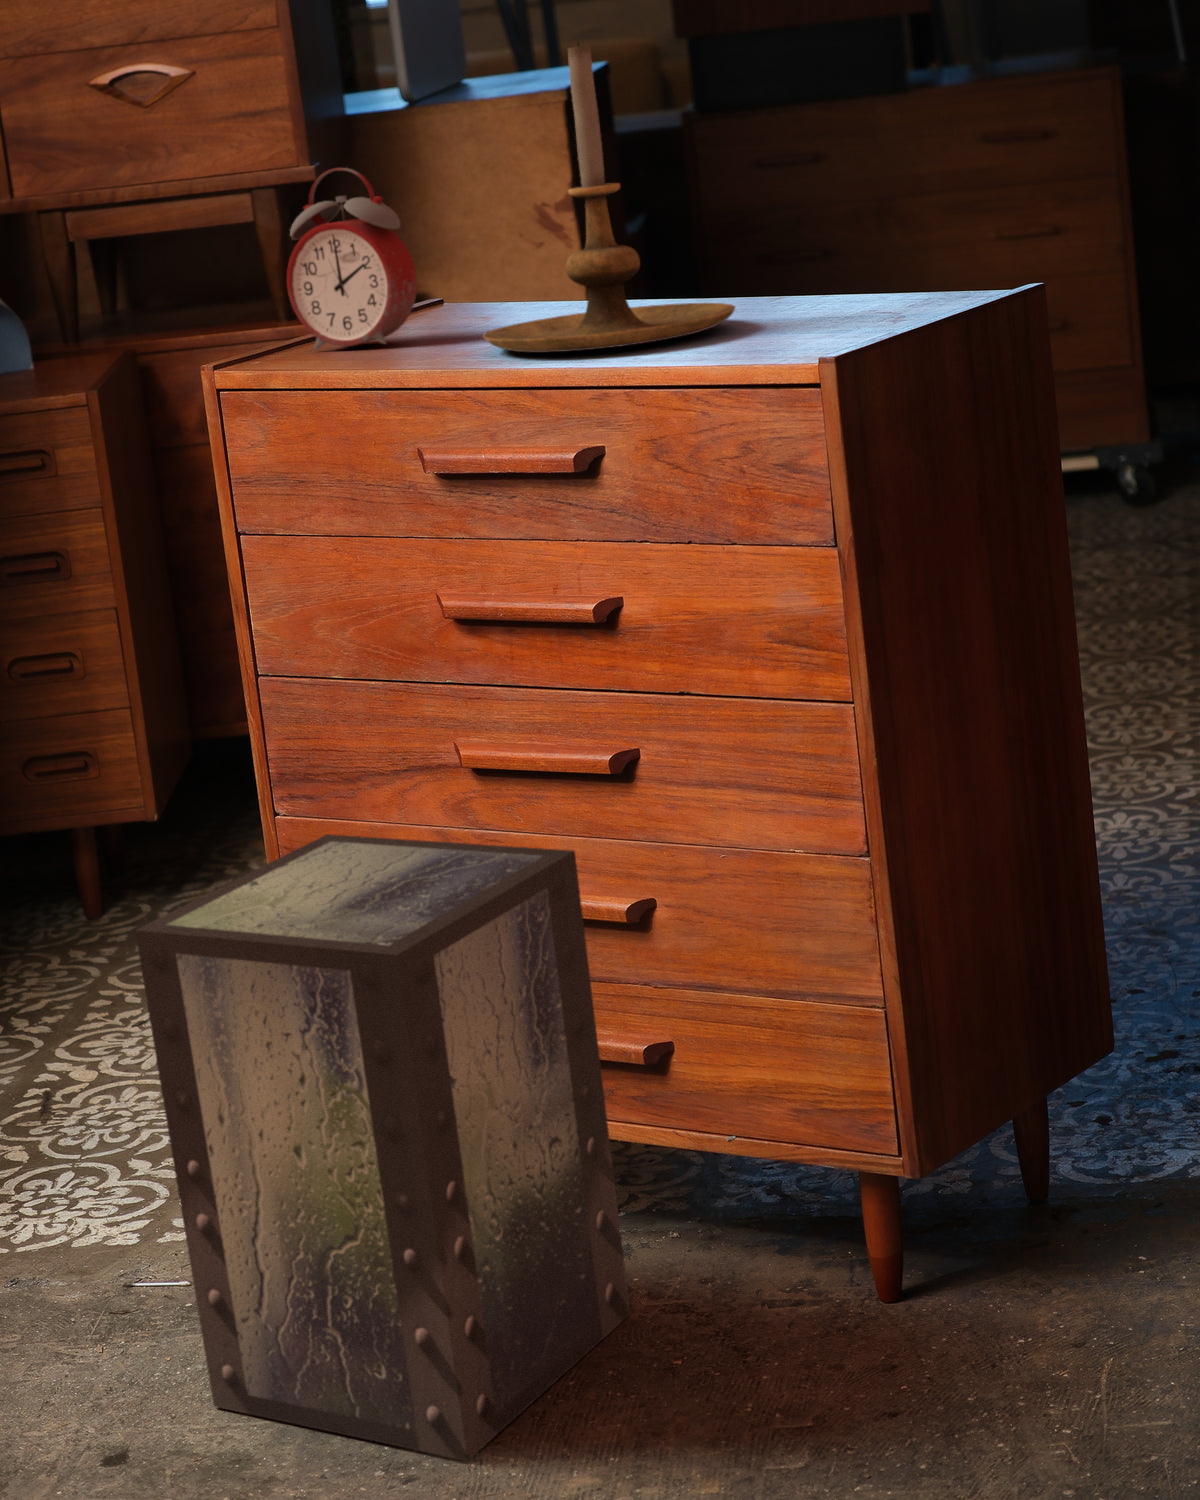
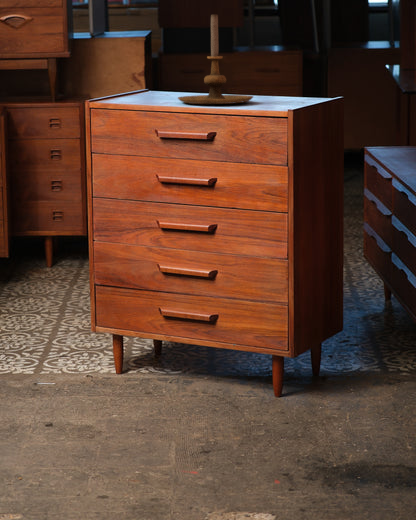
alarm clock: present [287,168,417,350] -> none [112,45,152,100]
storage box: present [135,834,630,1461] -> none [67,248,199,434]

